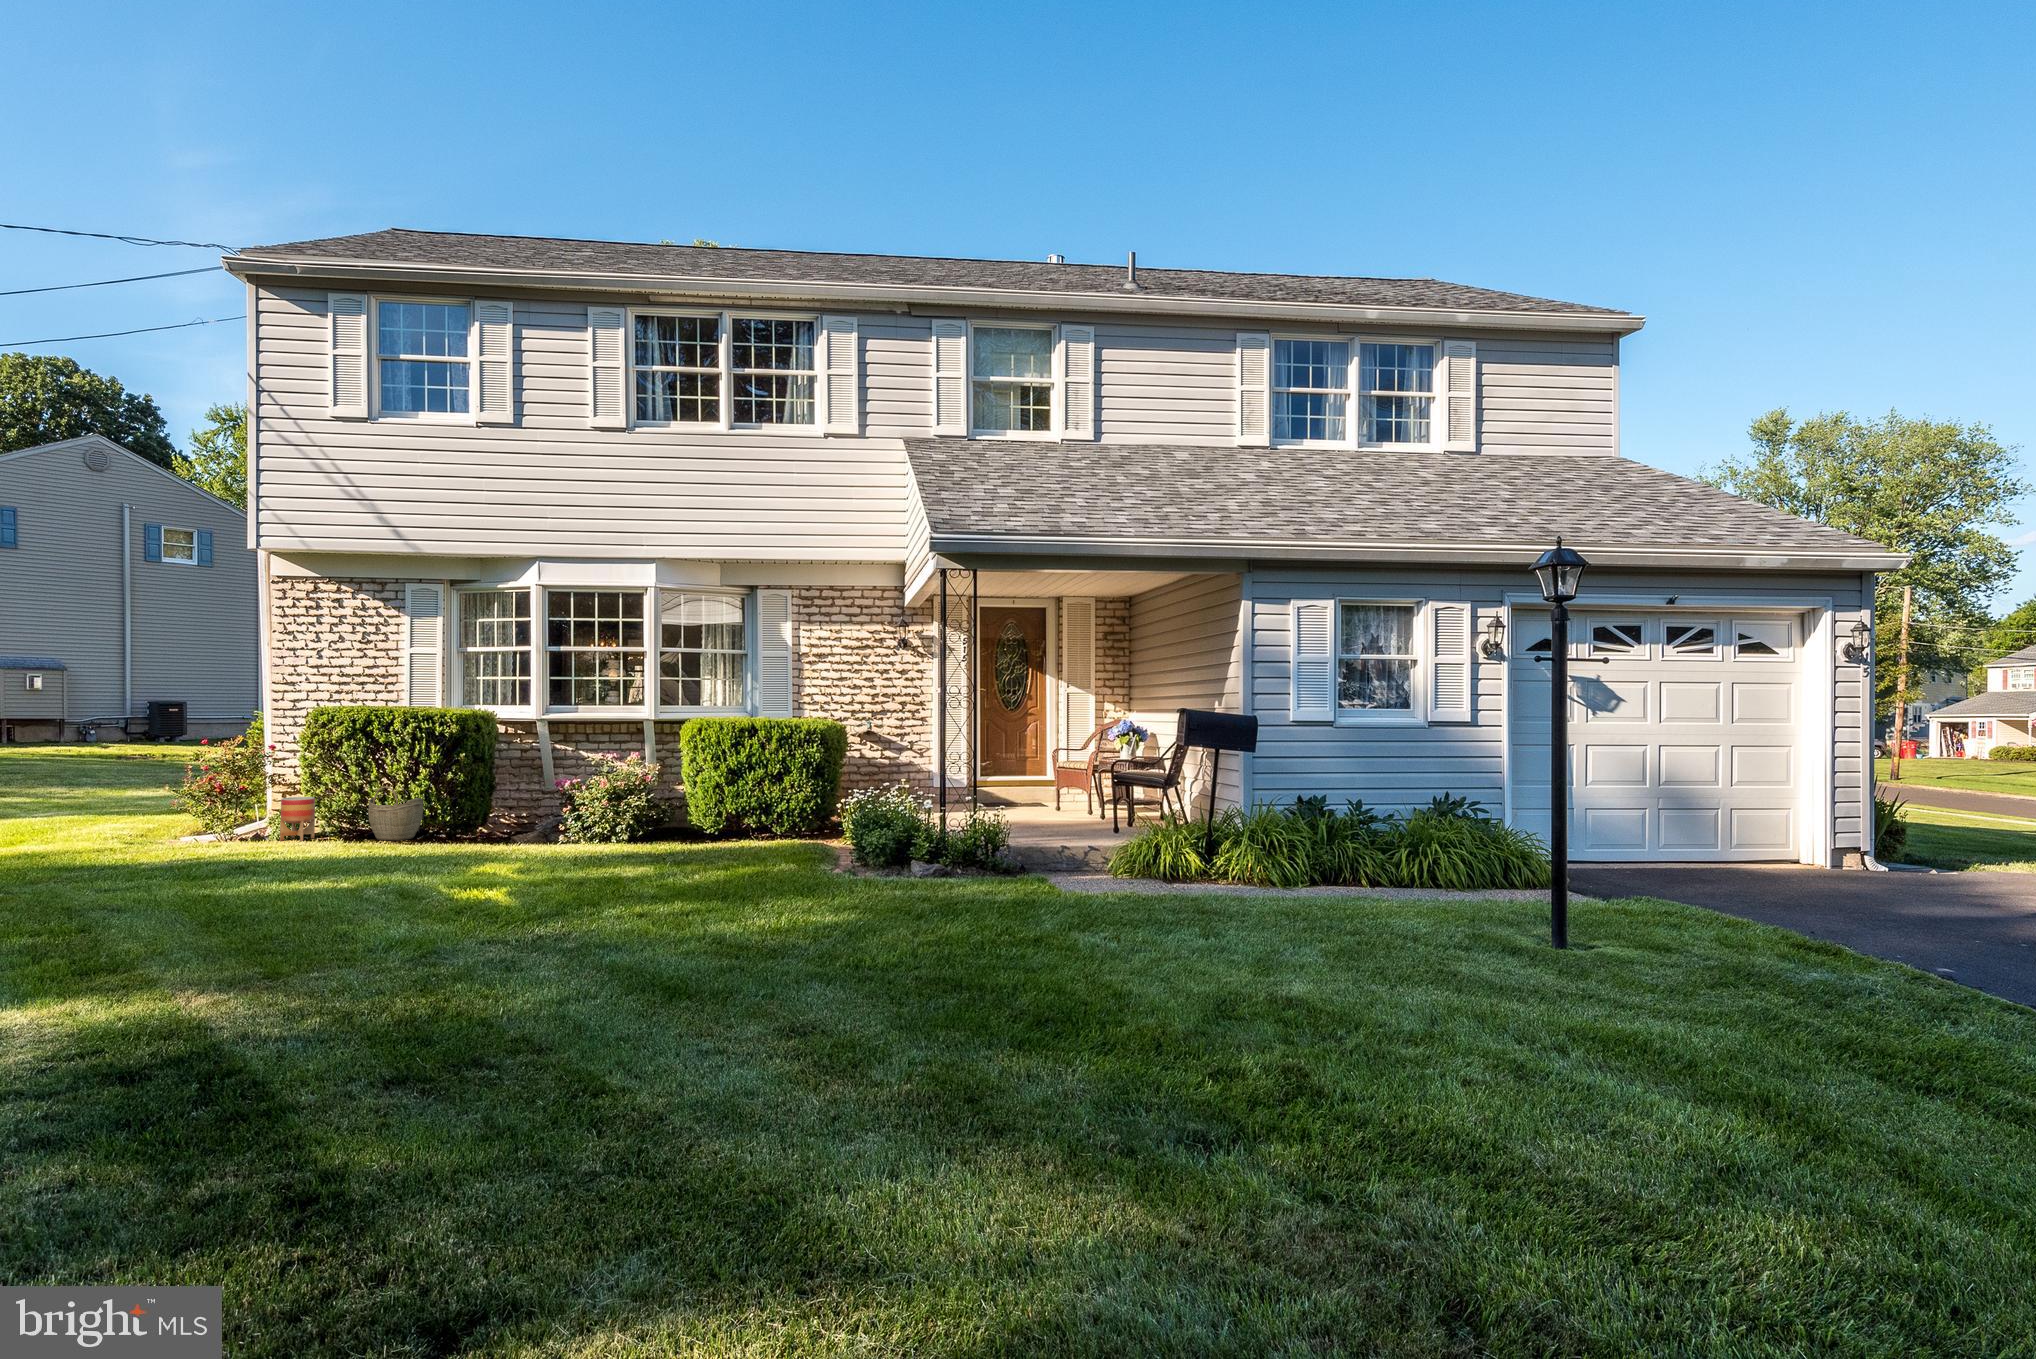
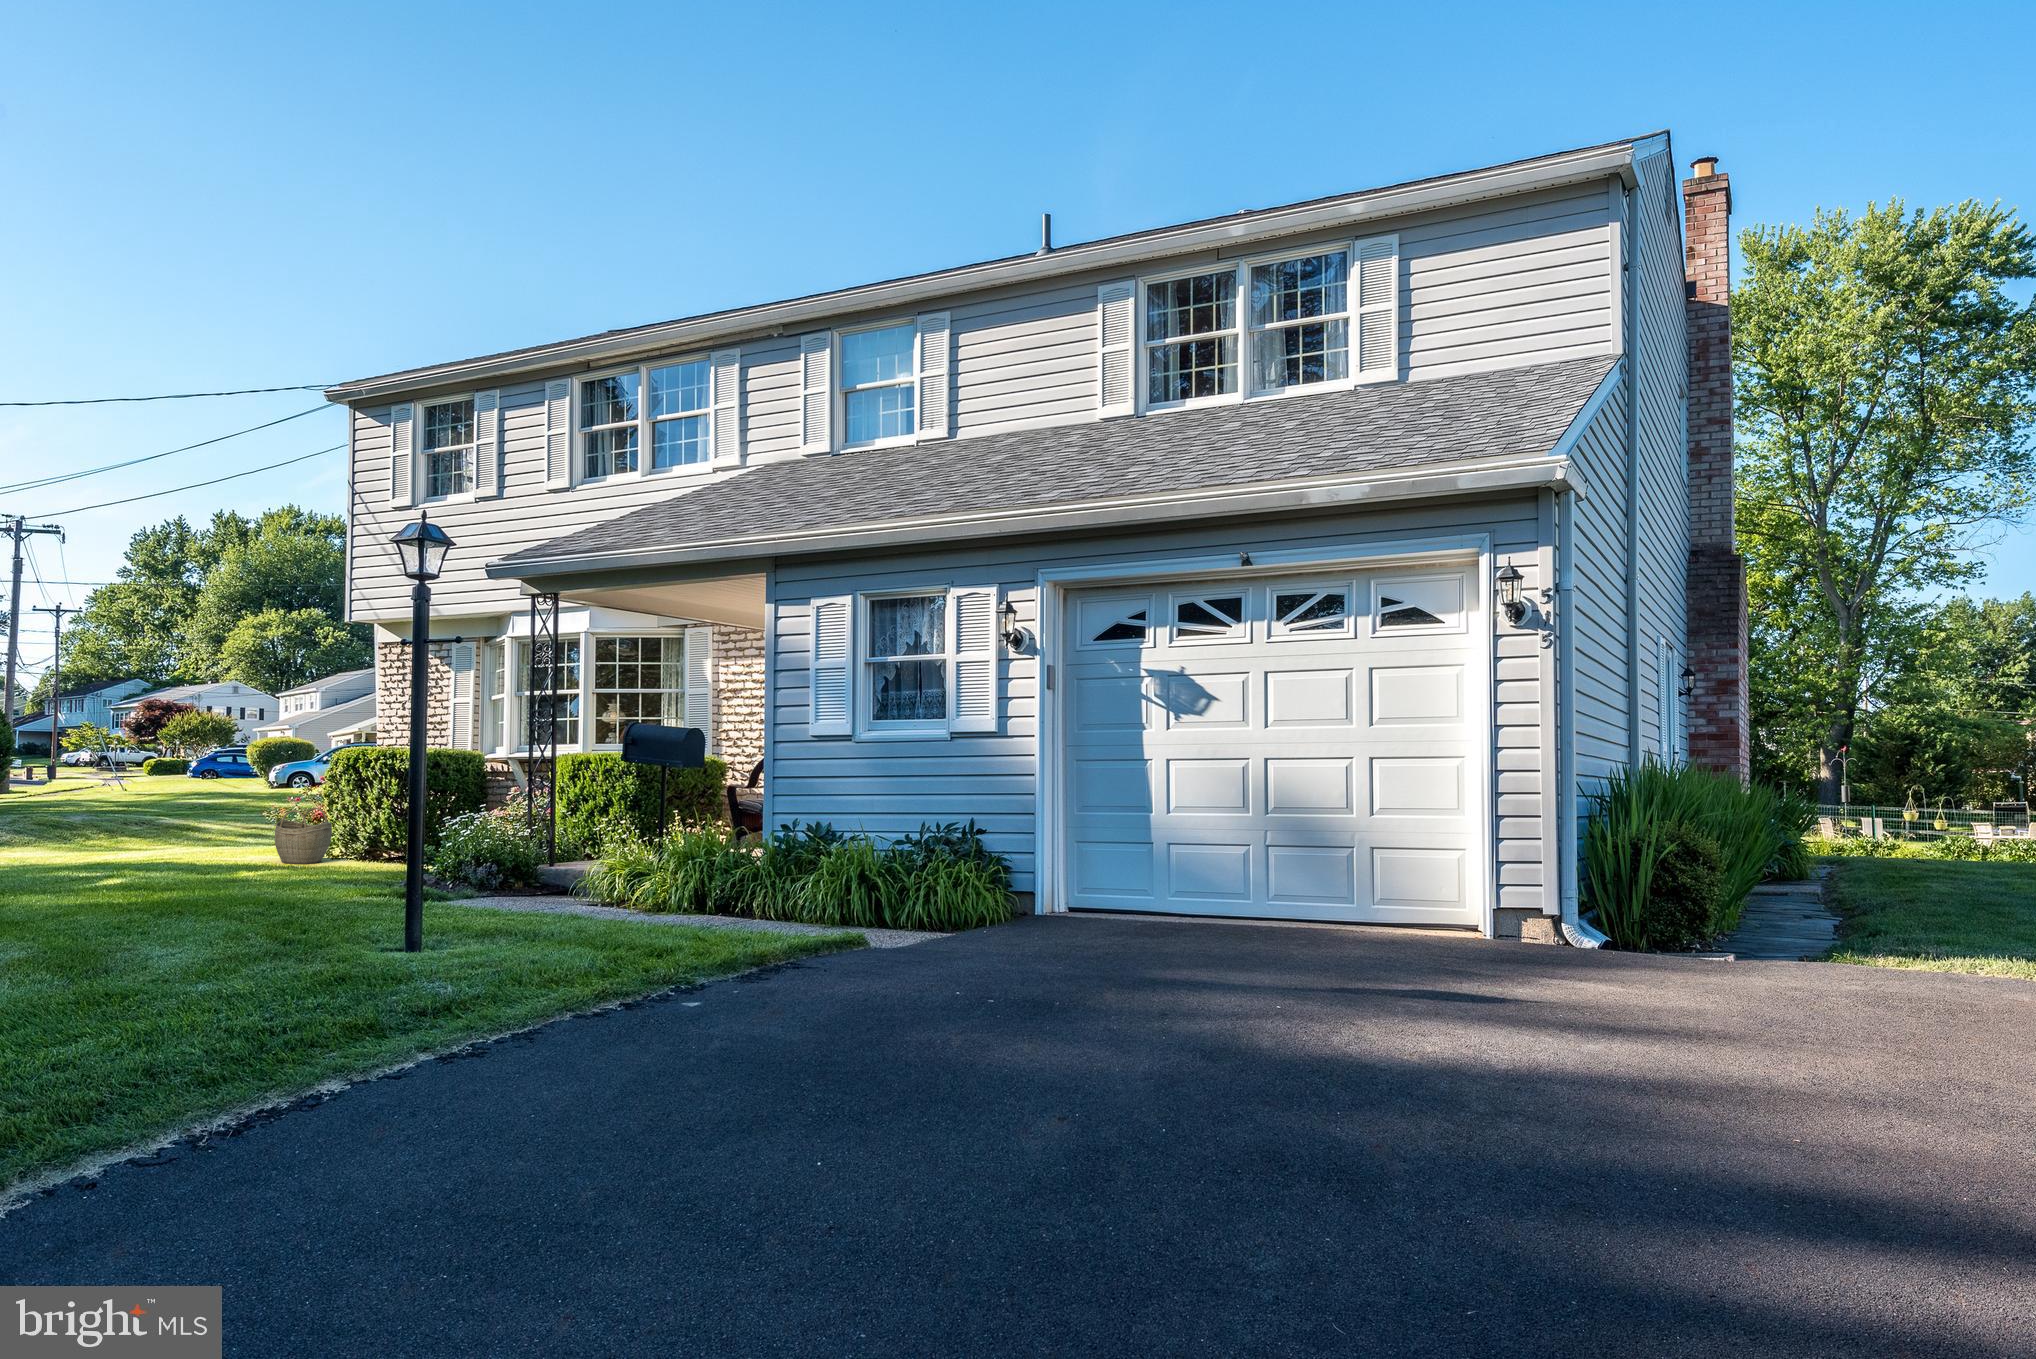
planter: present [280,797,315,841] -> none [180,819,219,864]

